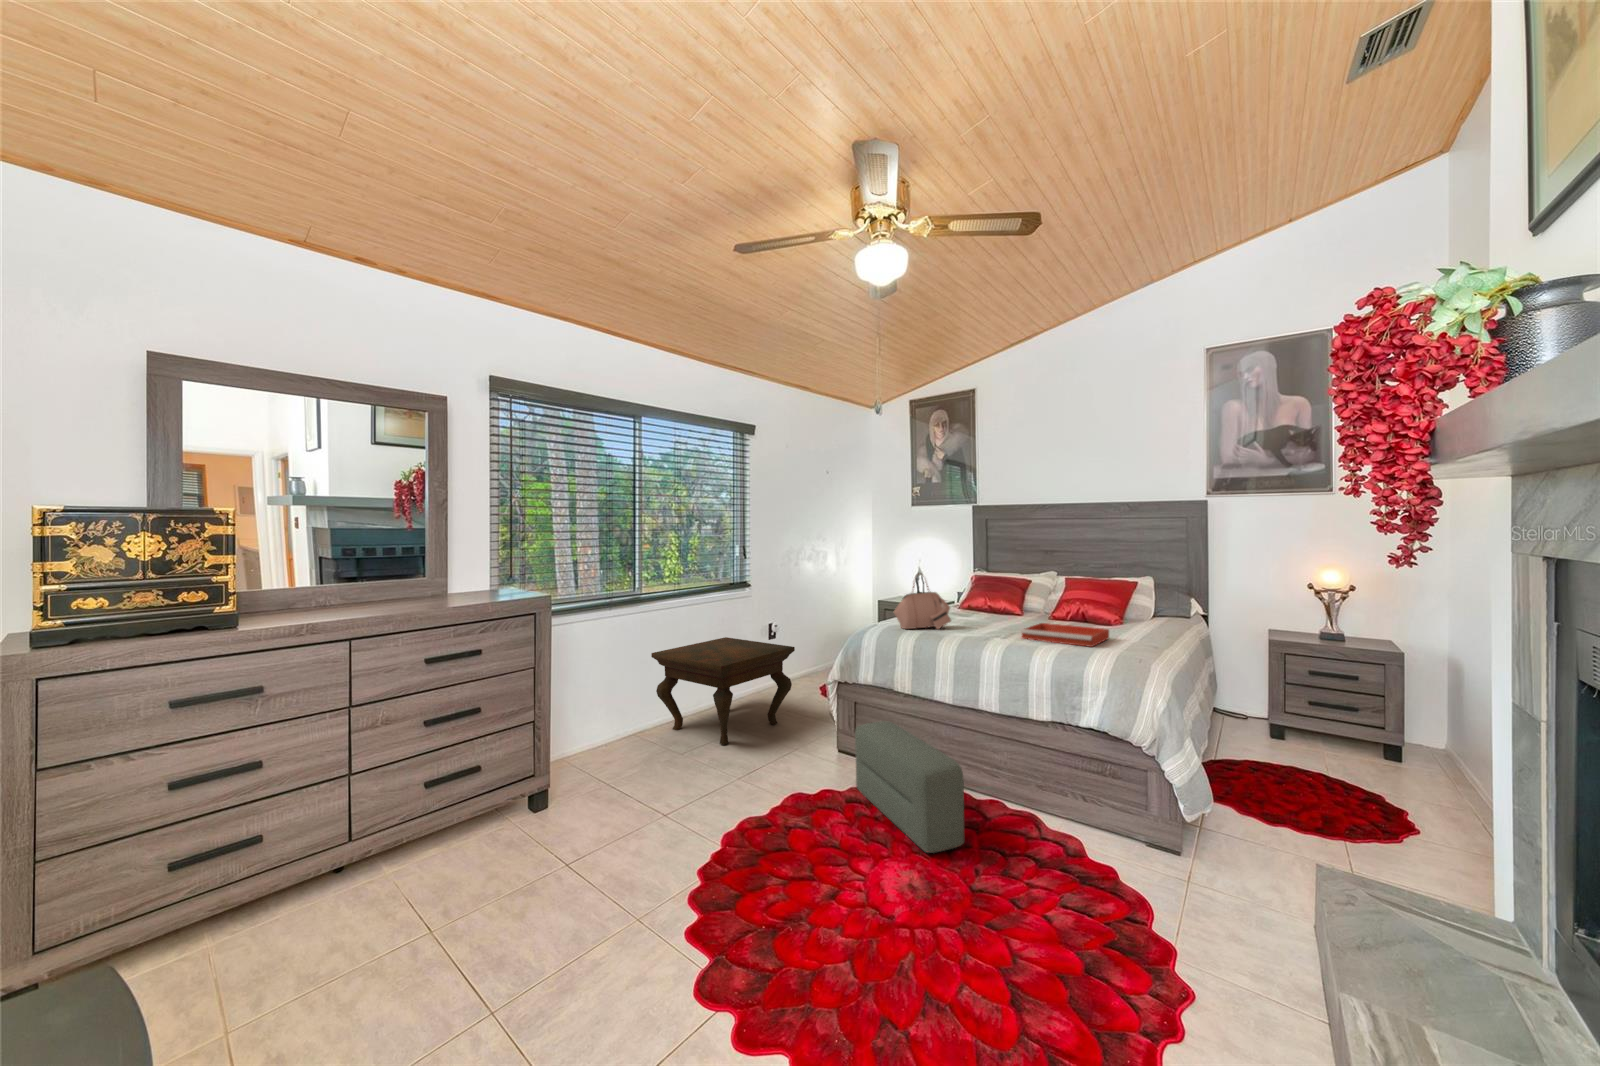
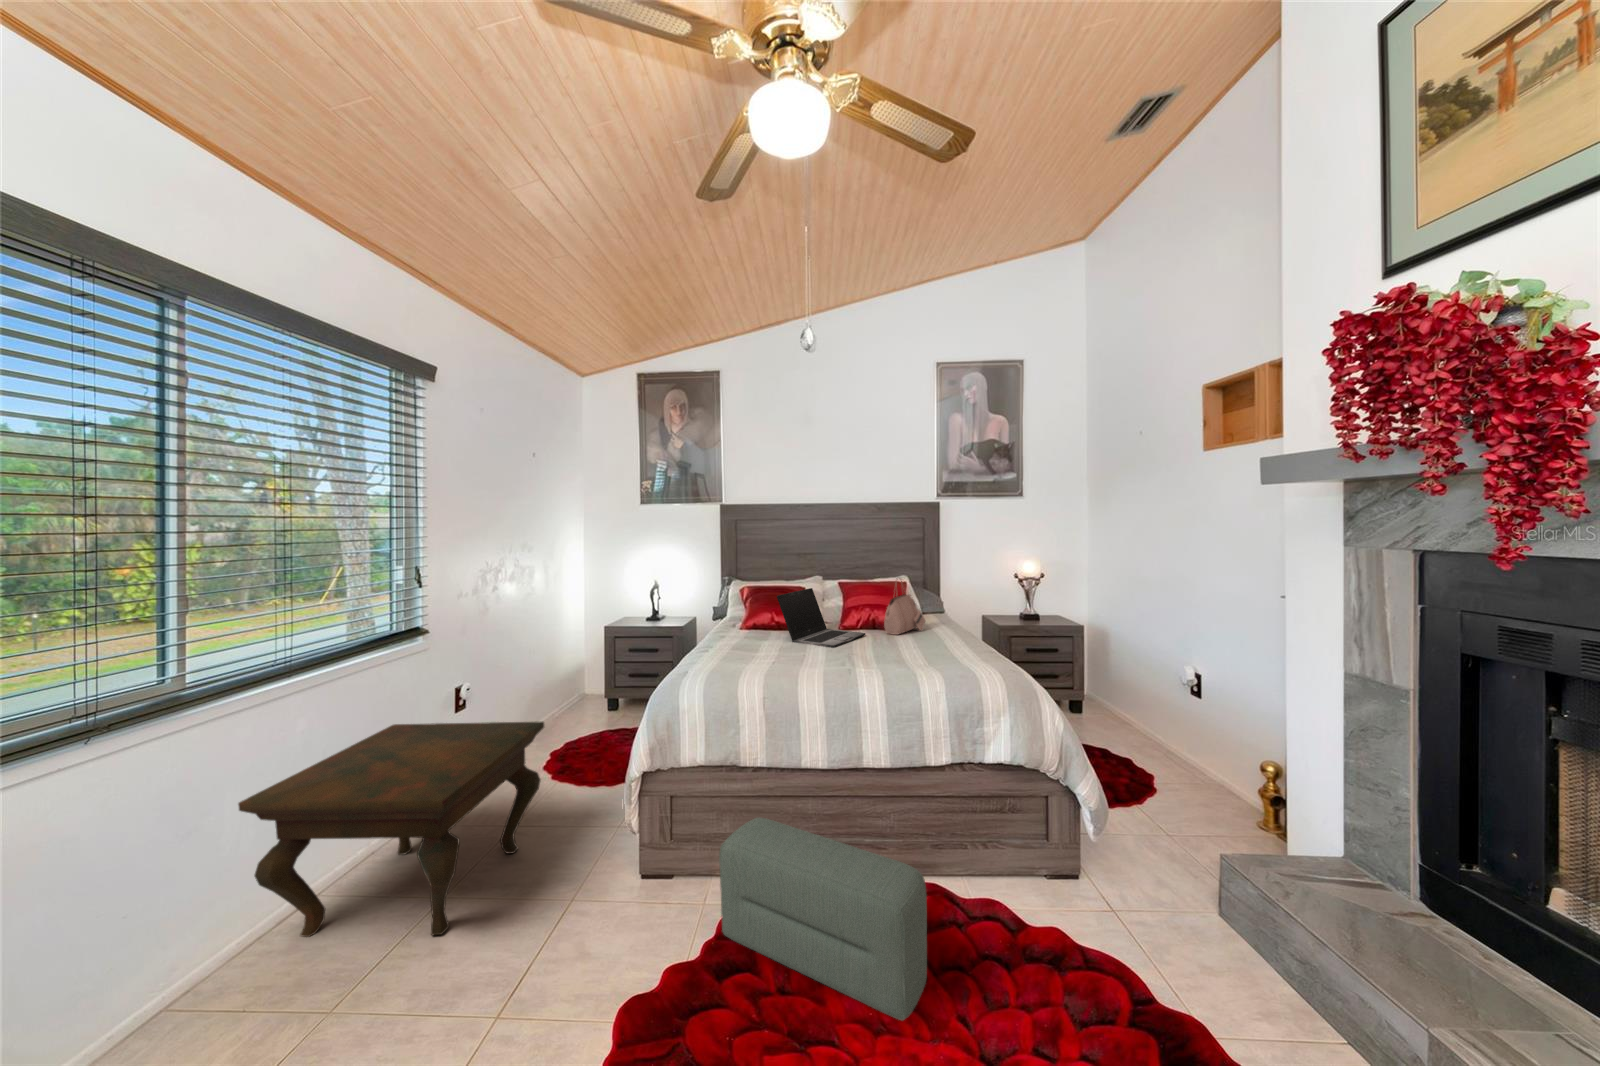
handbag: present [894,574,951,629] -> present [884,581,925,635]
laptop: none [977,579,1061,627] -> present [777,588,865,648]
tray: present [1021,623,1109,647] -> none [870,640,951,665]

